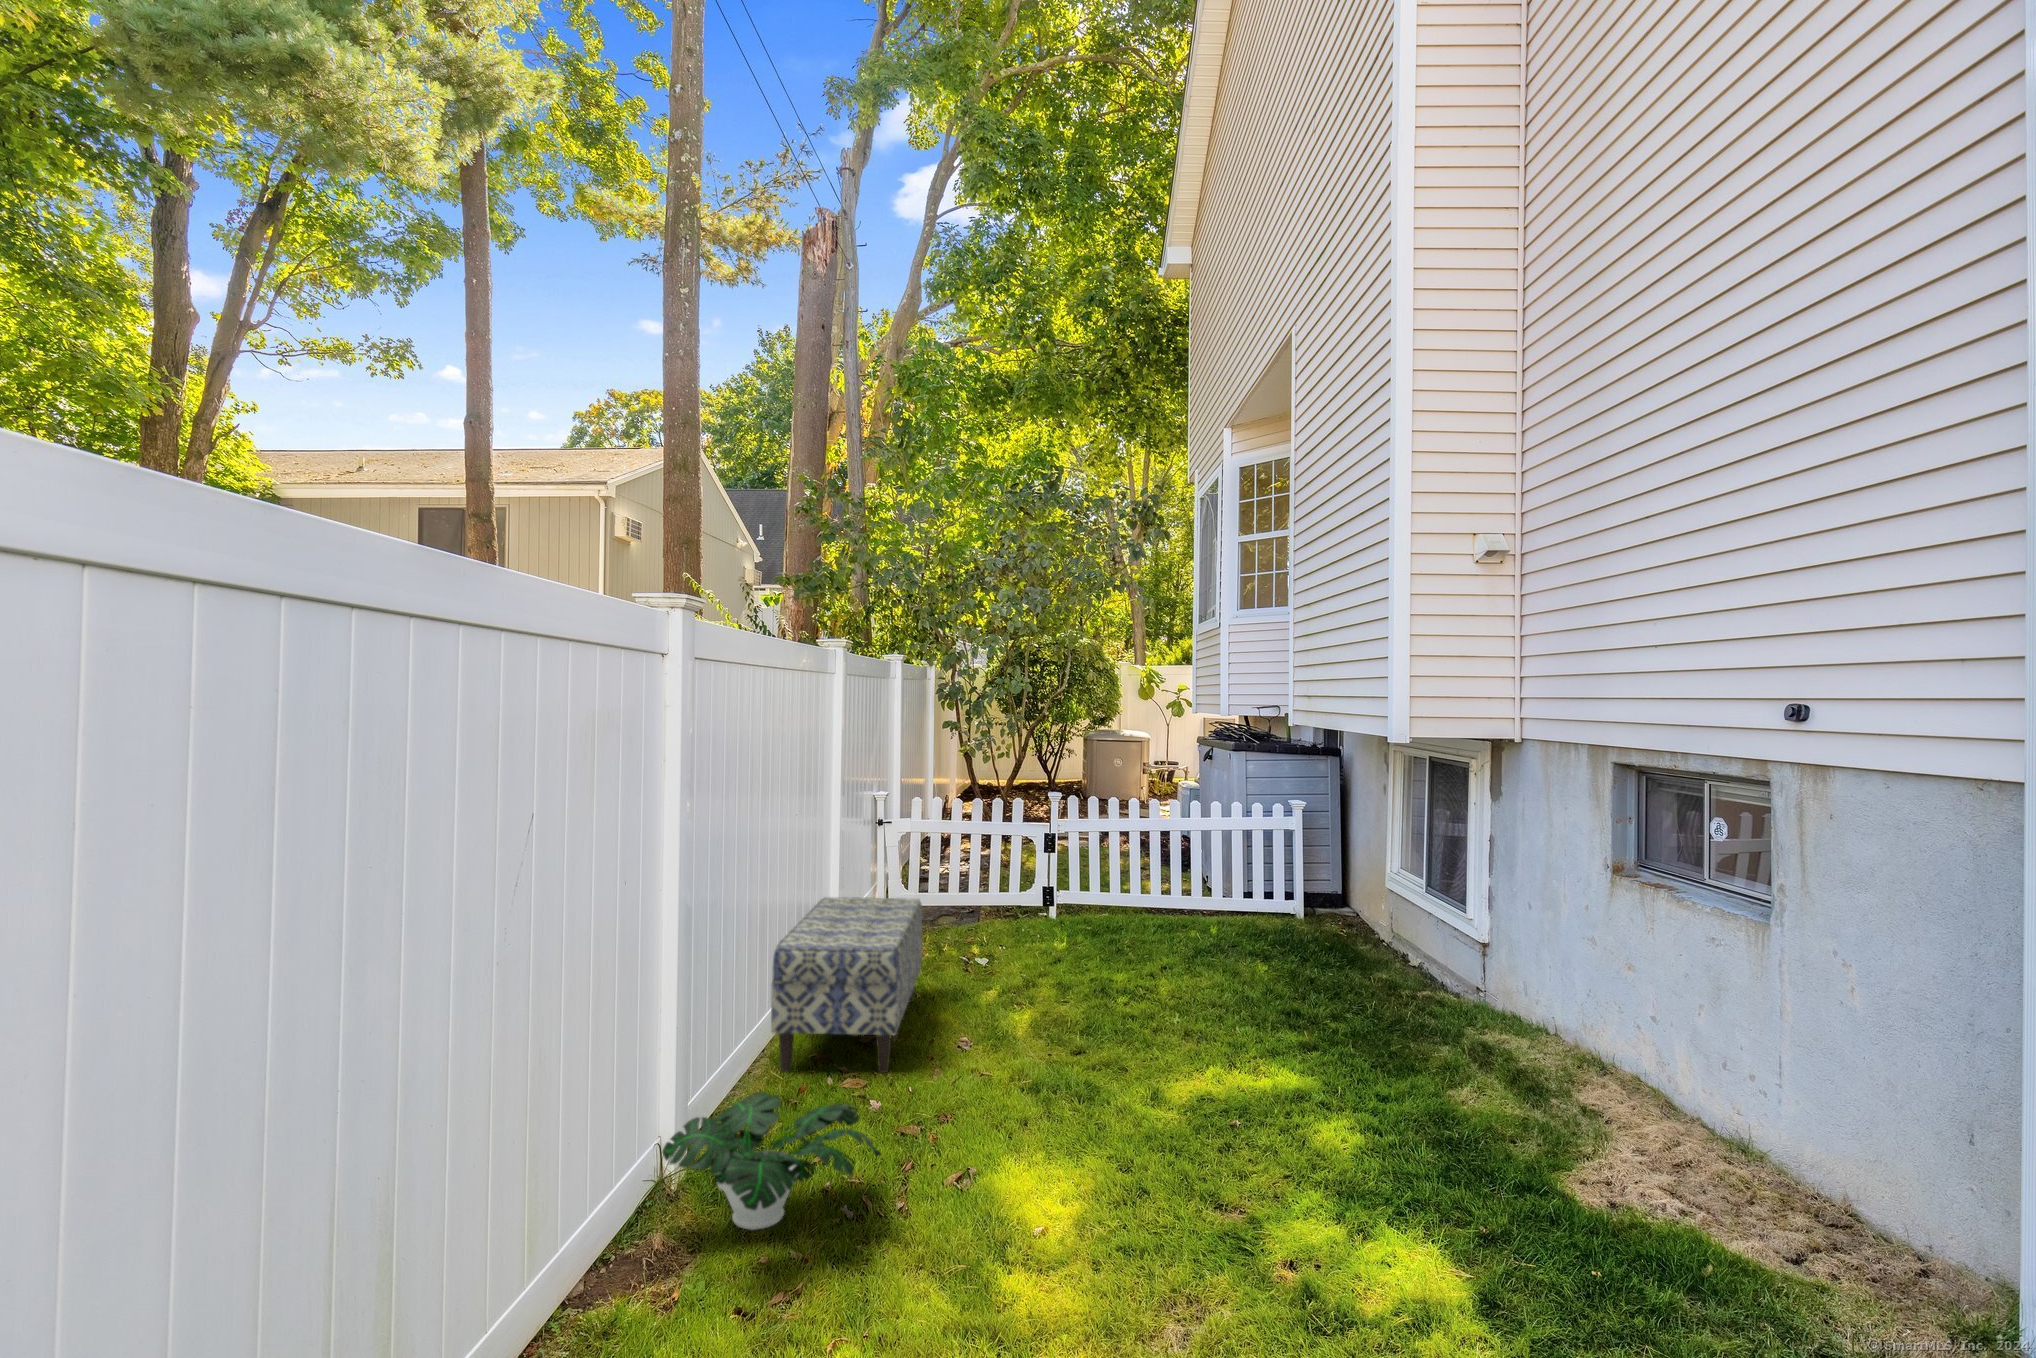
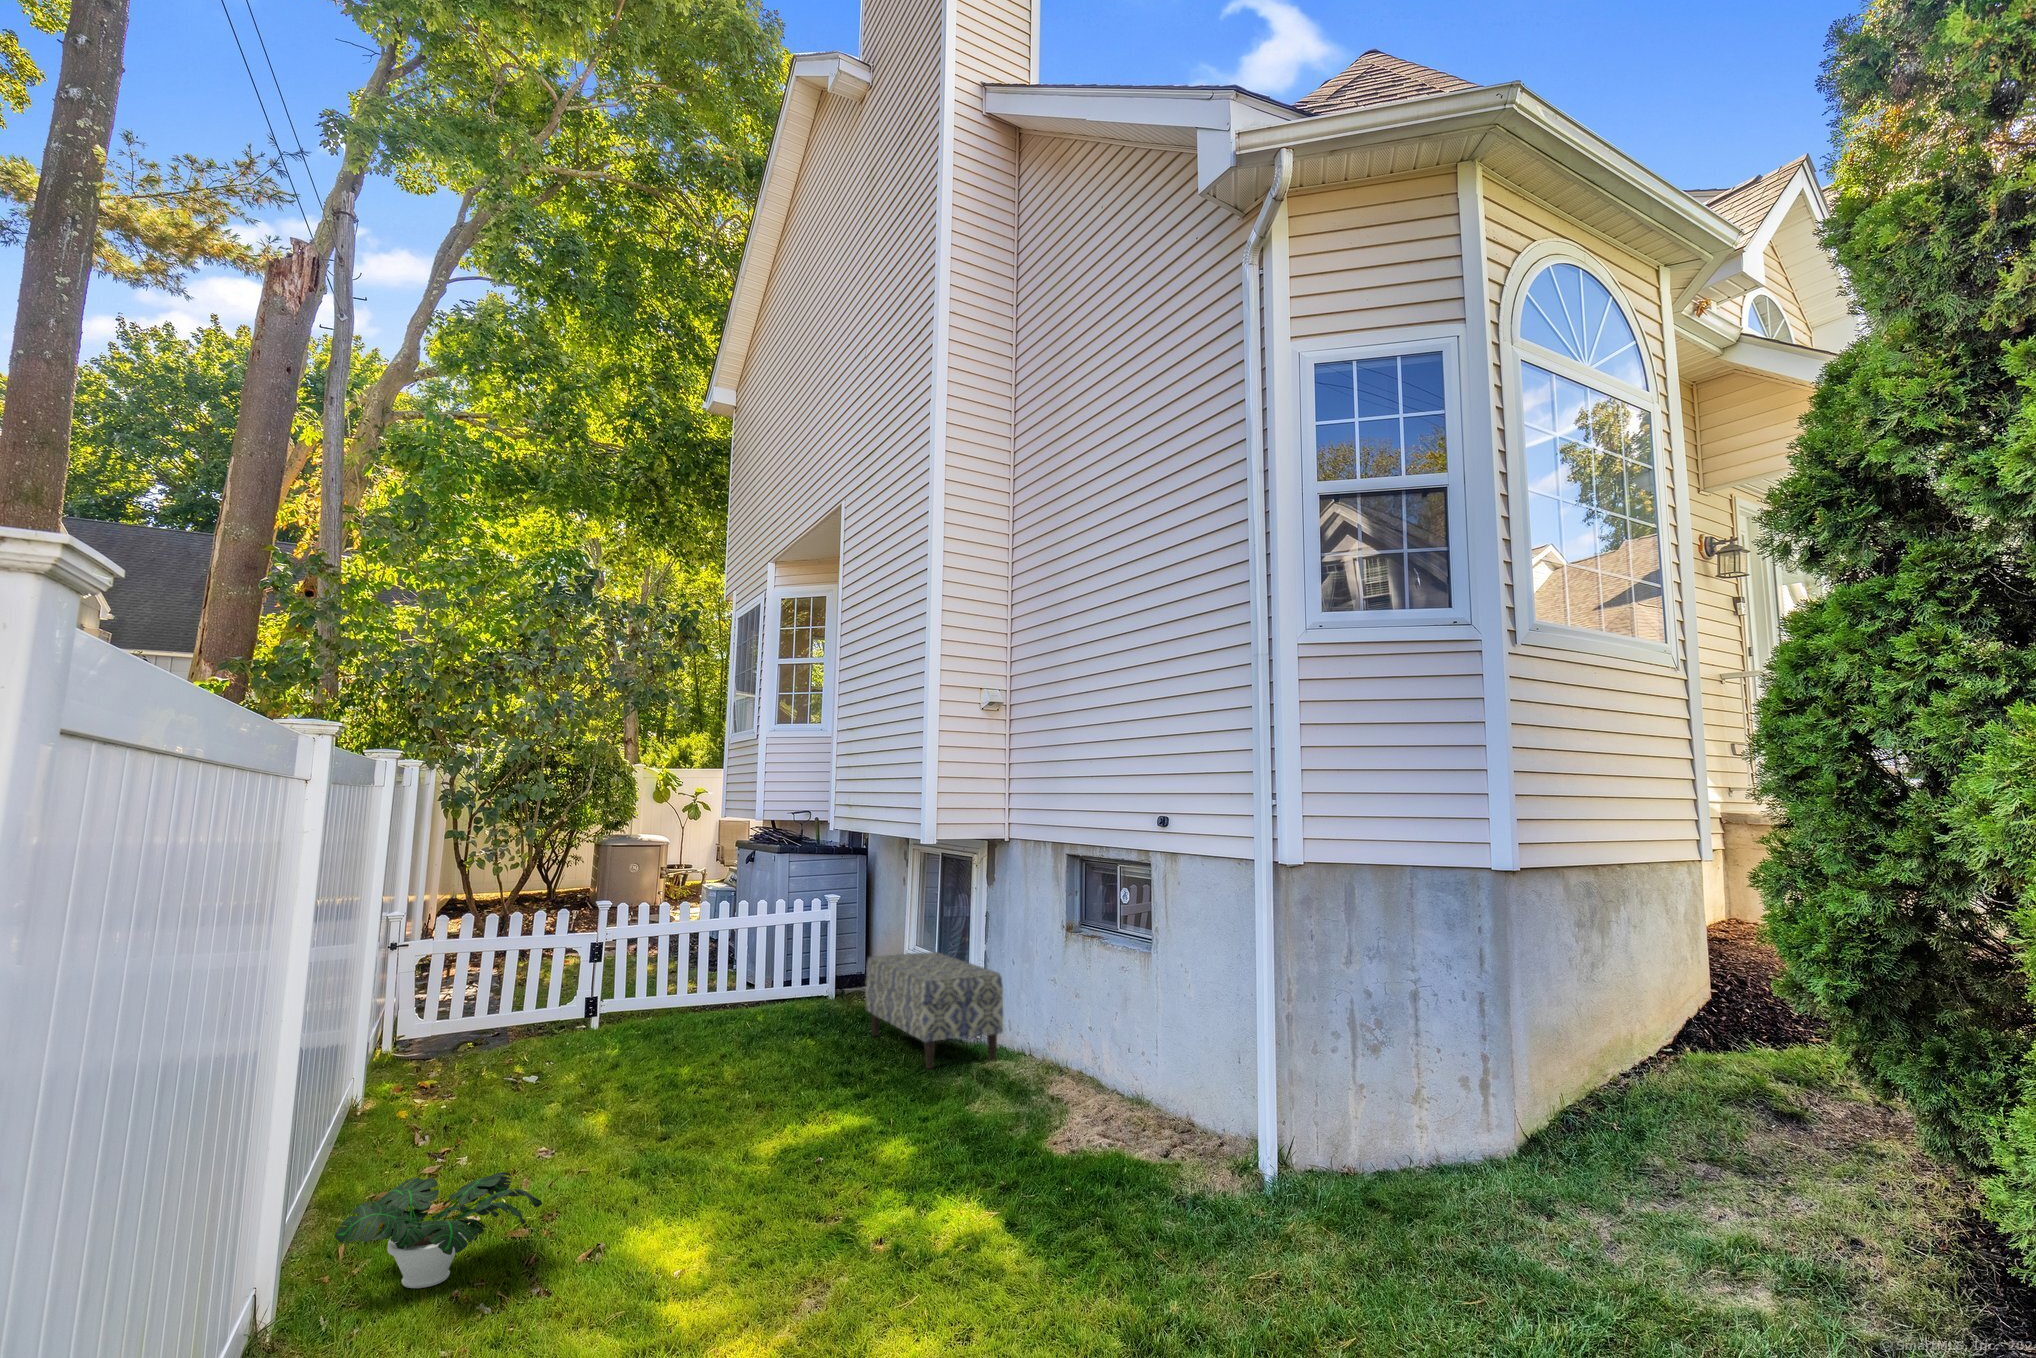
bench: present [771,897,923,1073] -> present [866,952,1003,1069]

